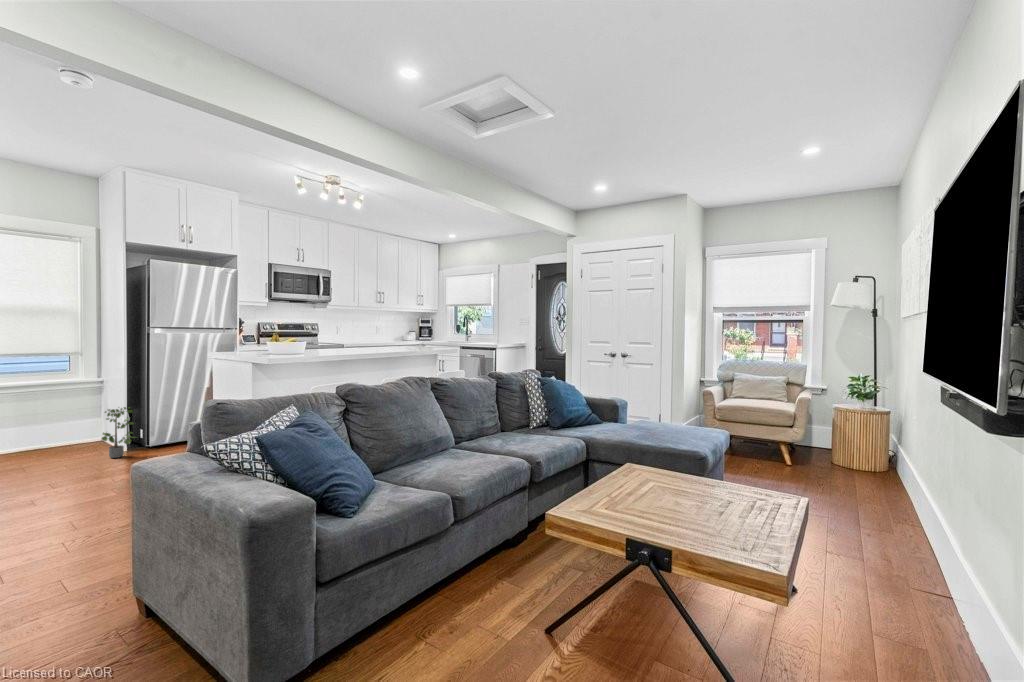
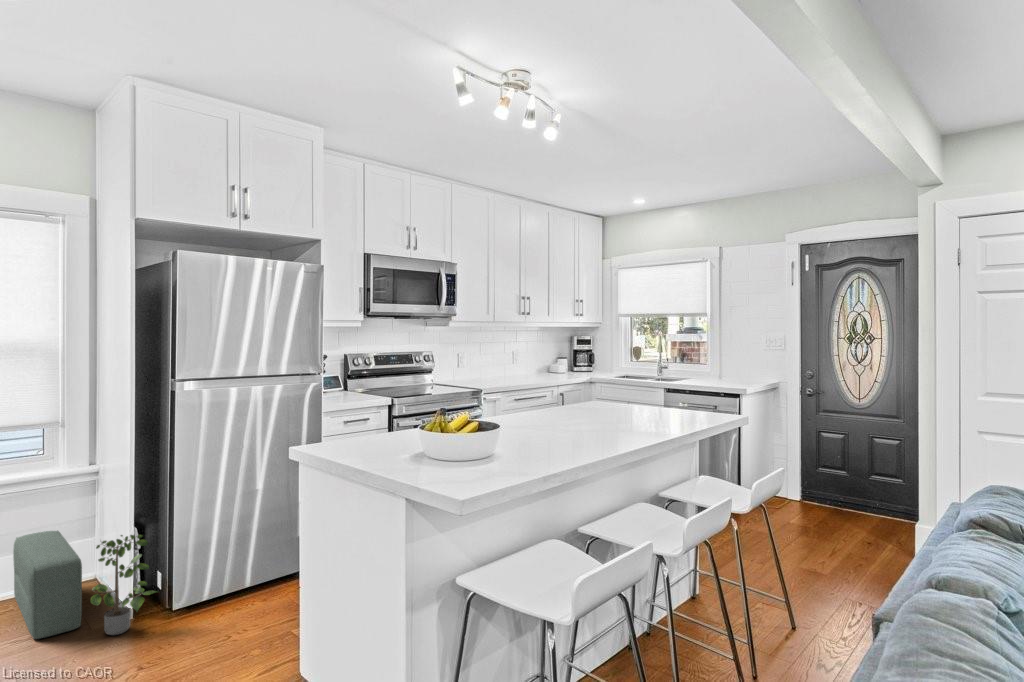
pouf: none [53,413,96,459] -> present [13,531,82,639]

